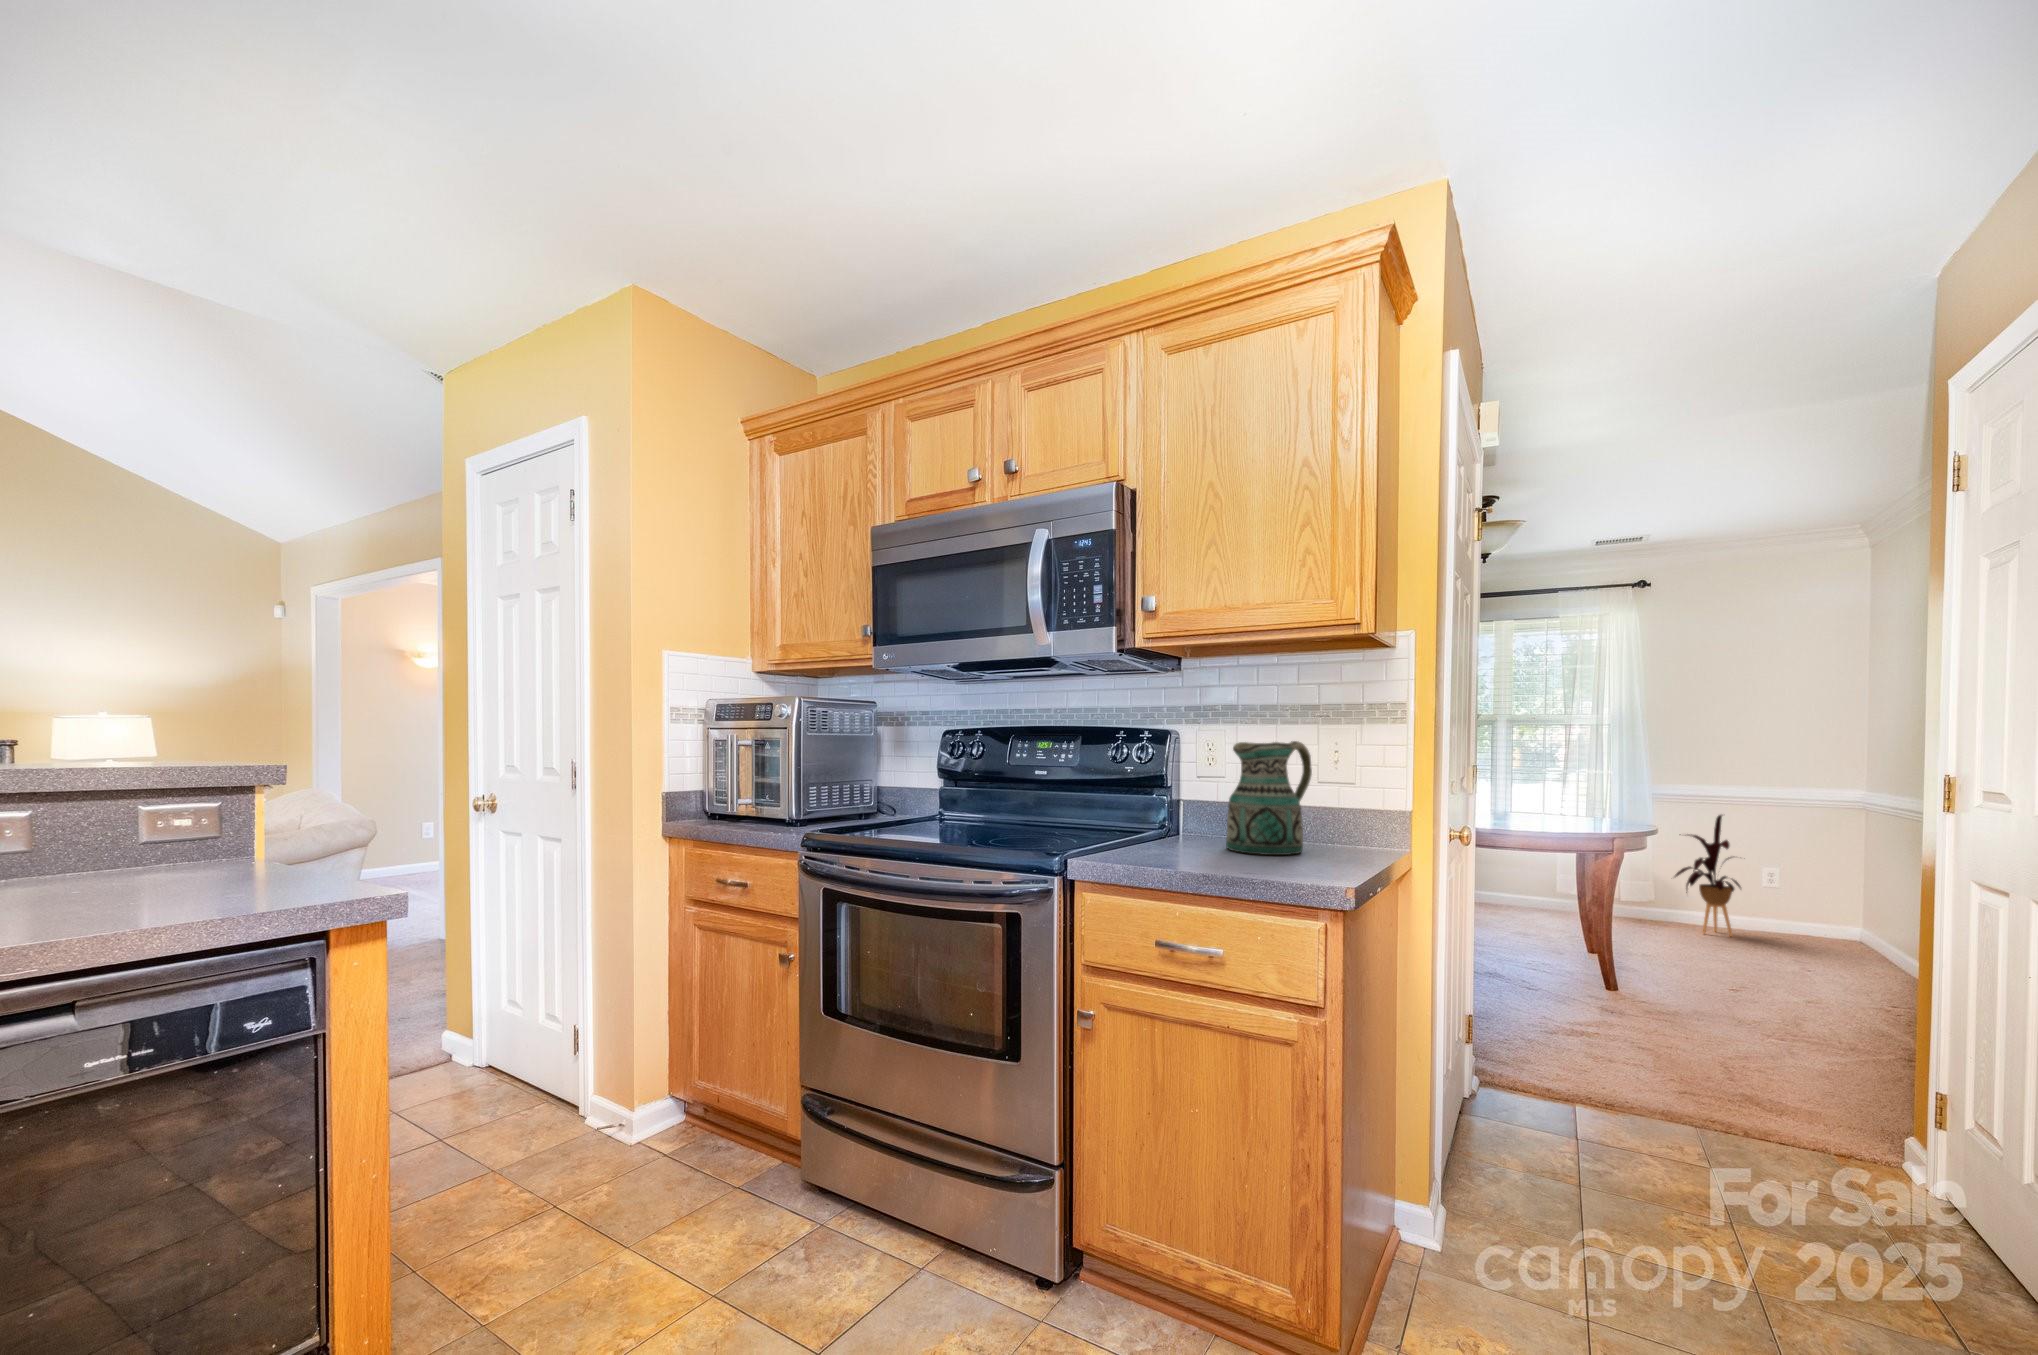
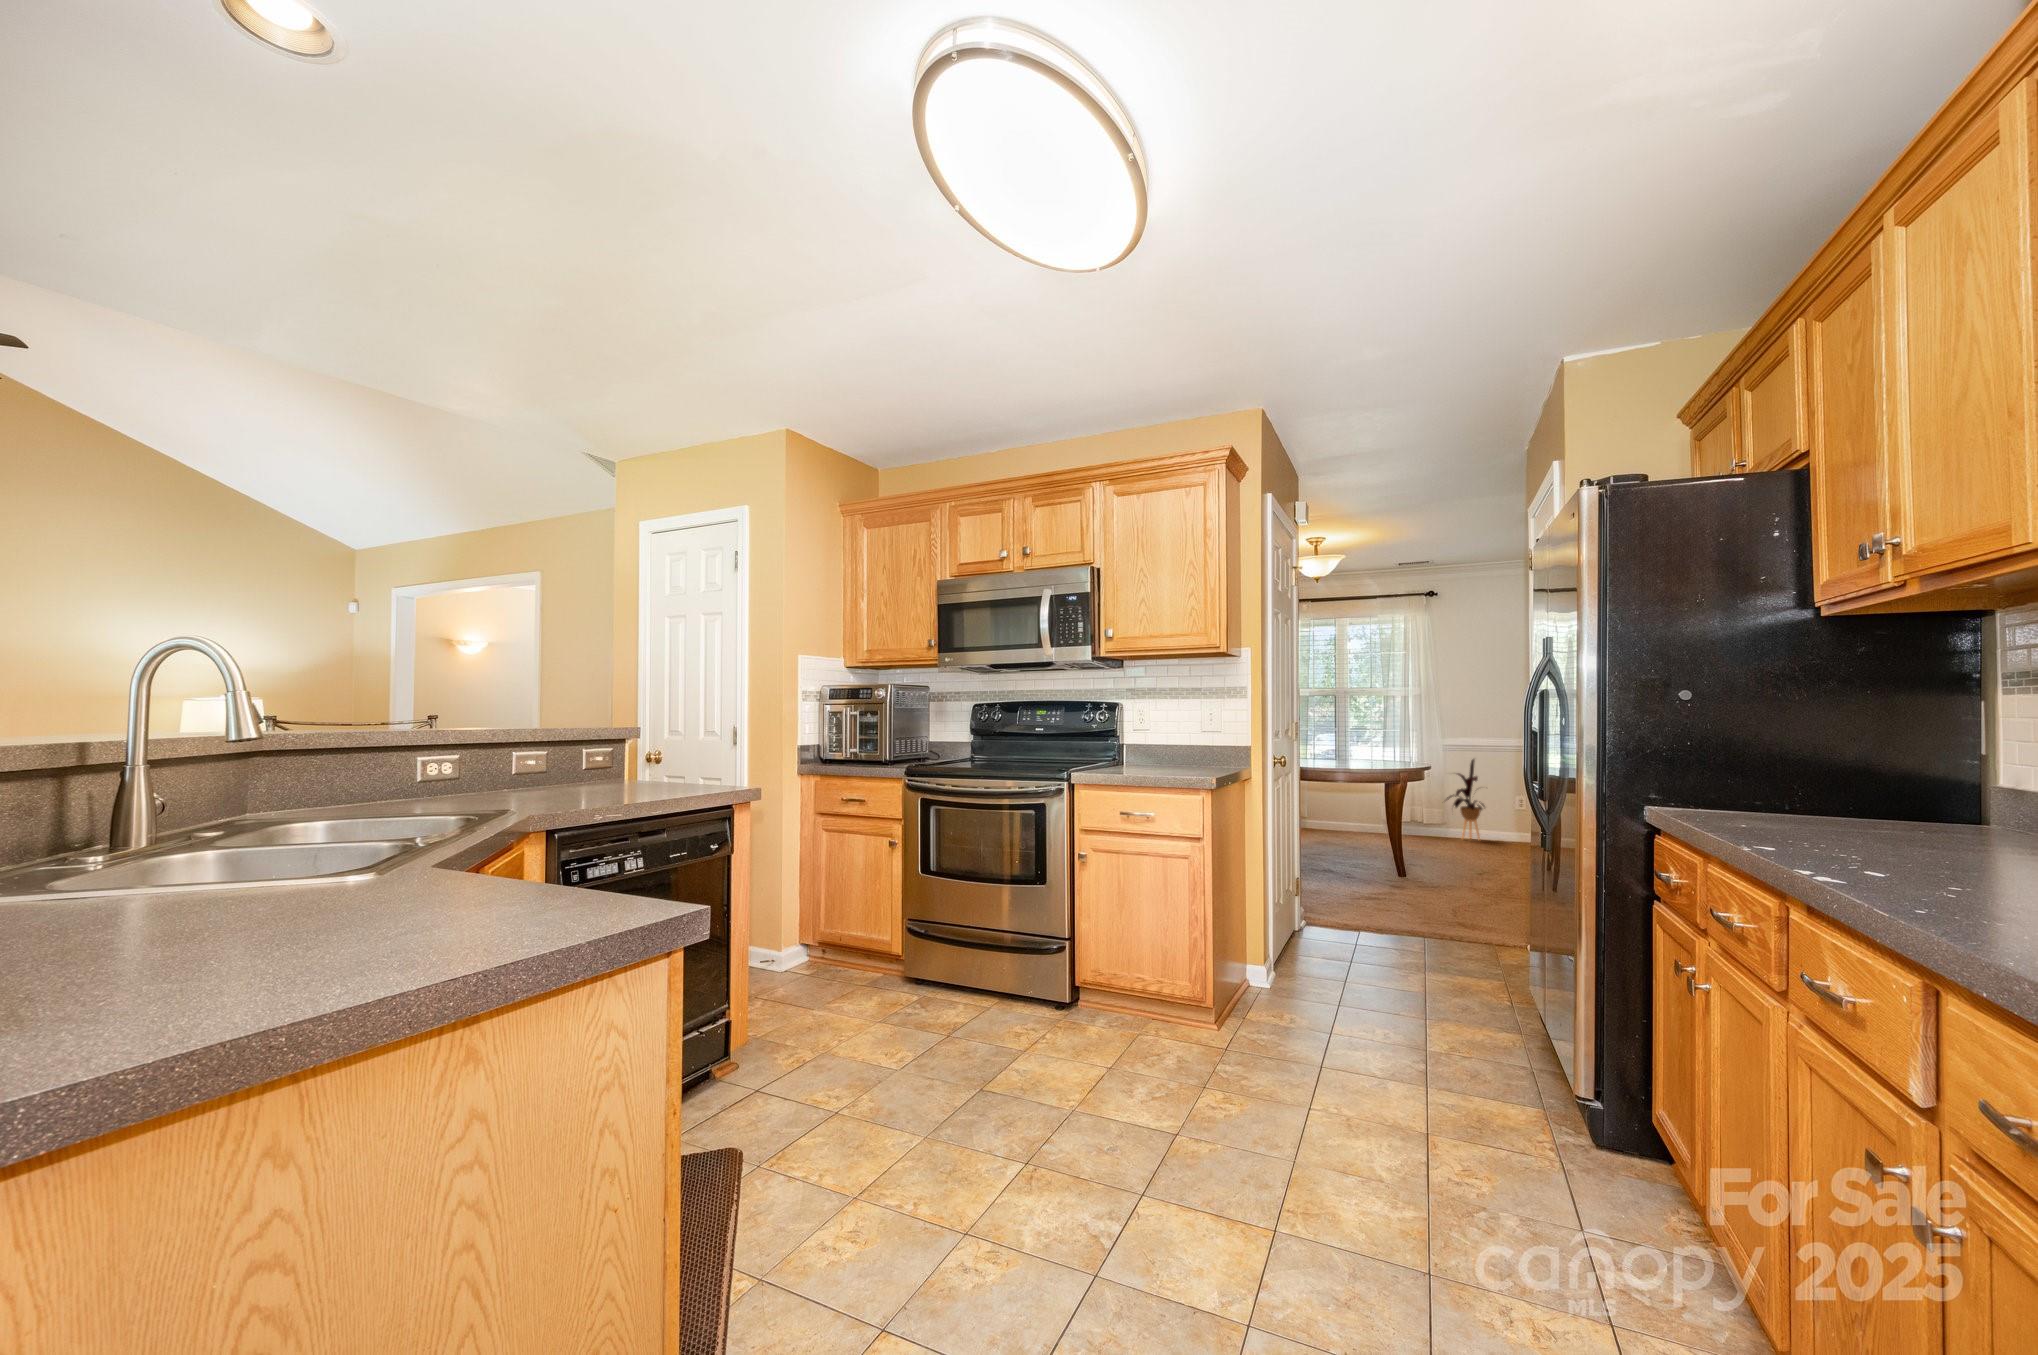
ceramic pitcher: present [1226,741,1312,855] -> none [1153,709,1199,771]

